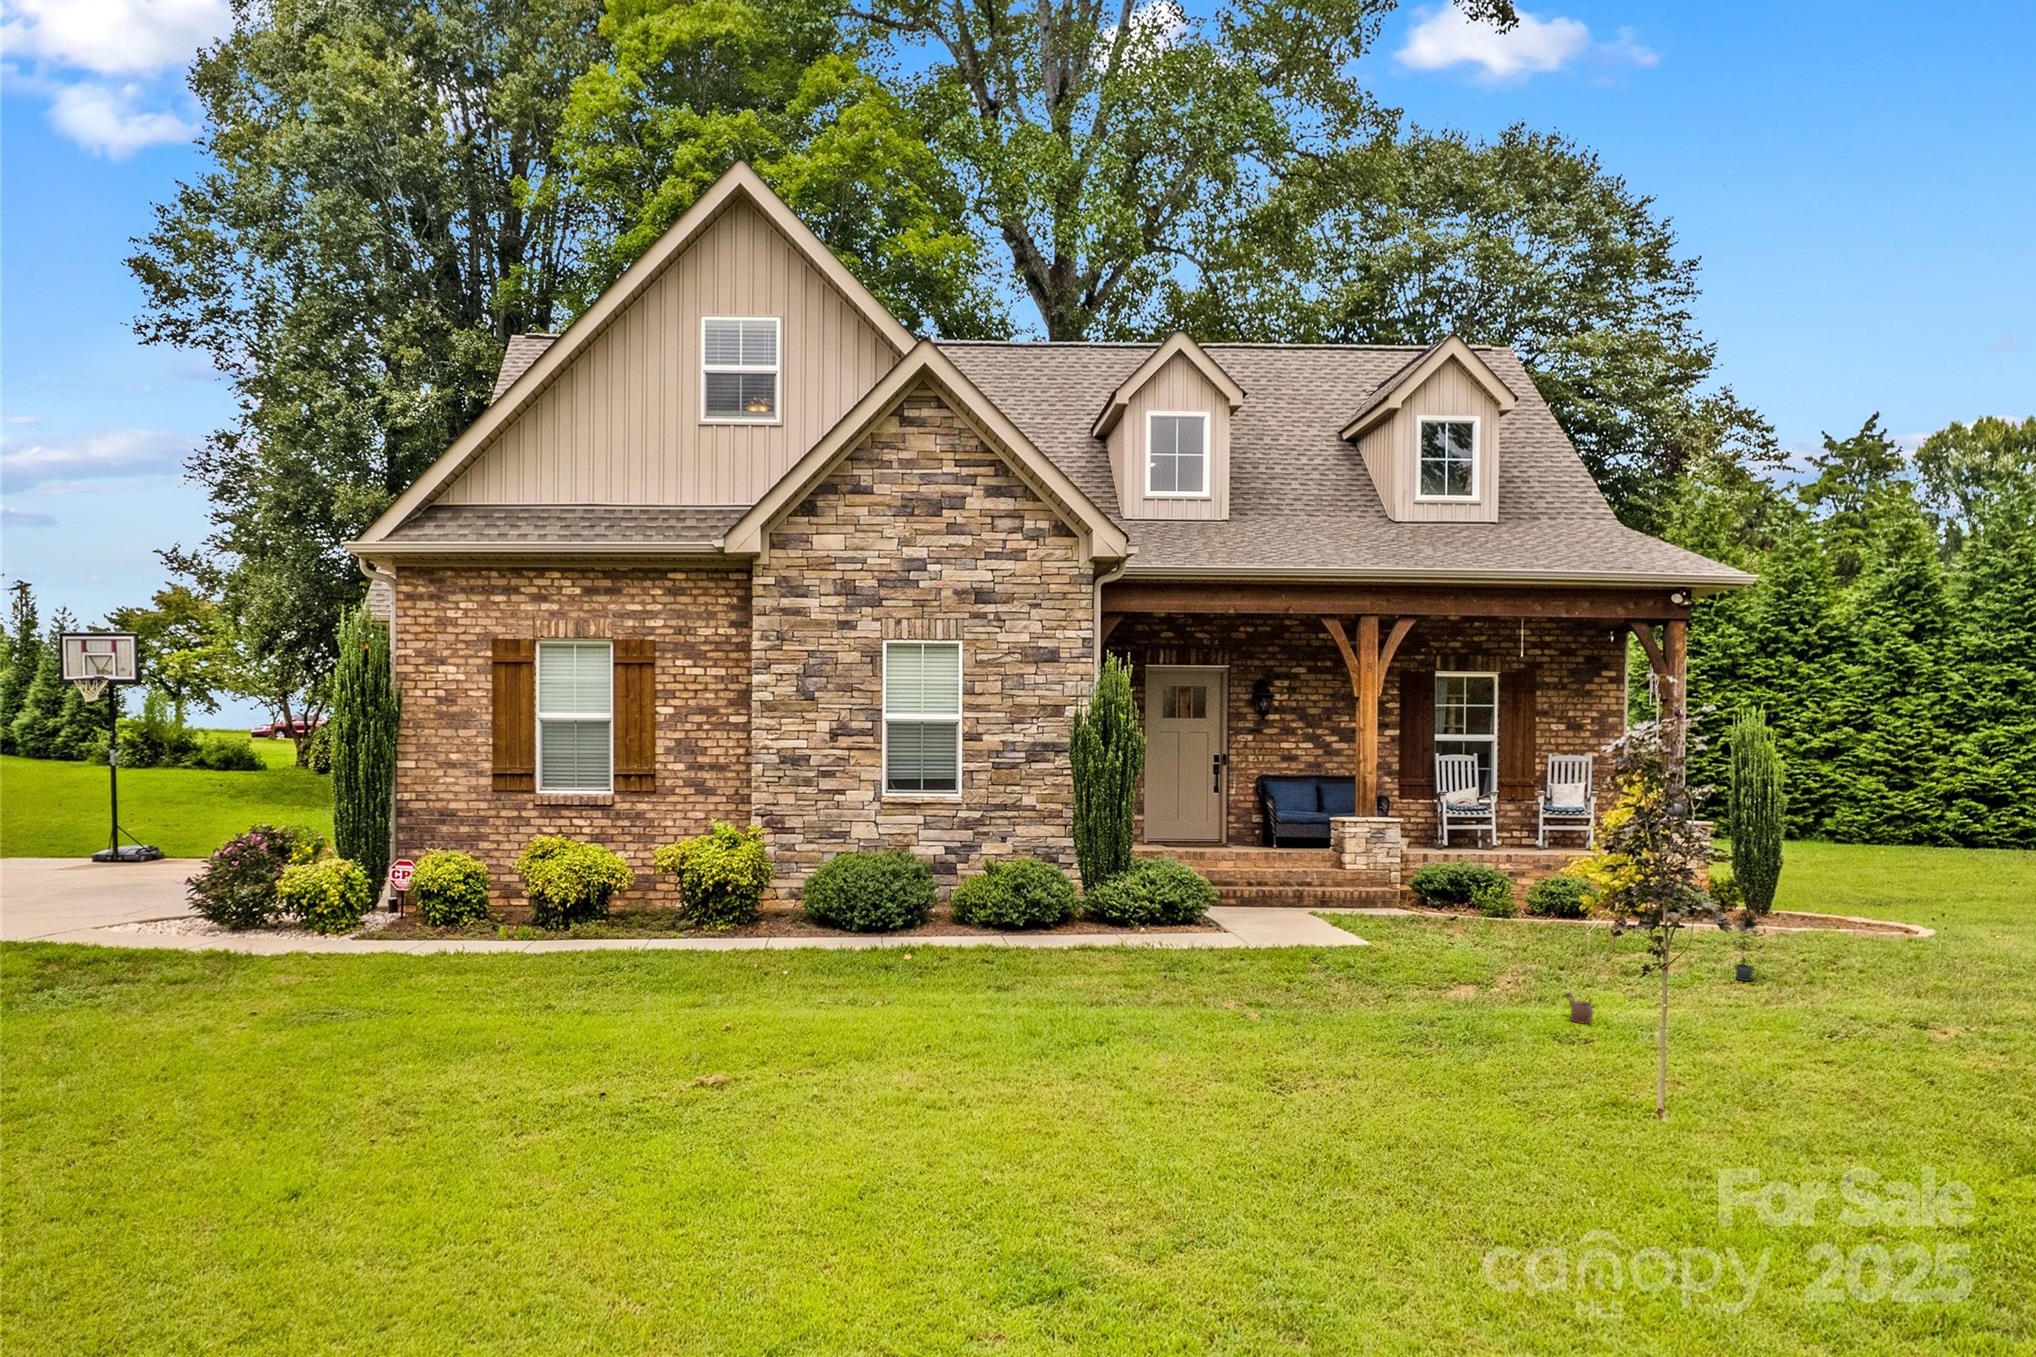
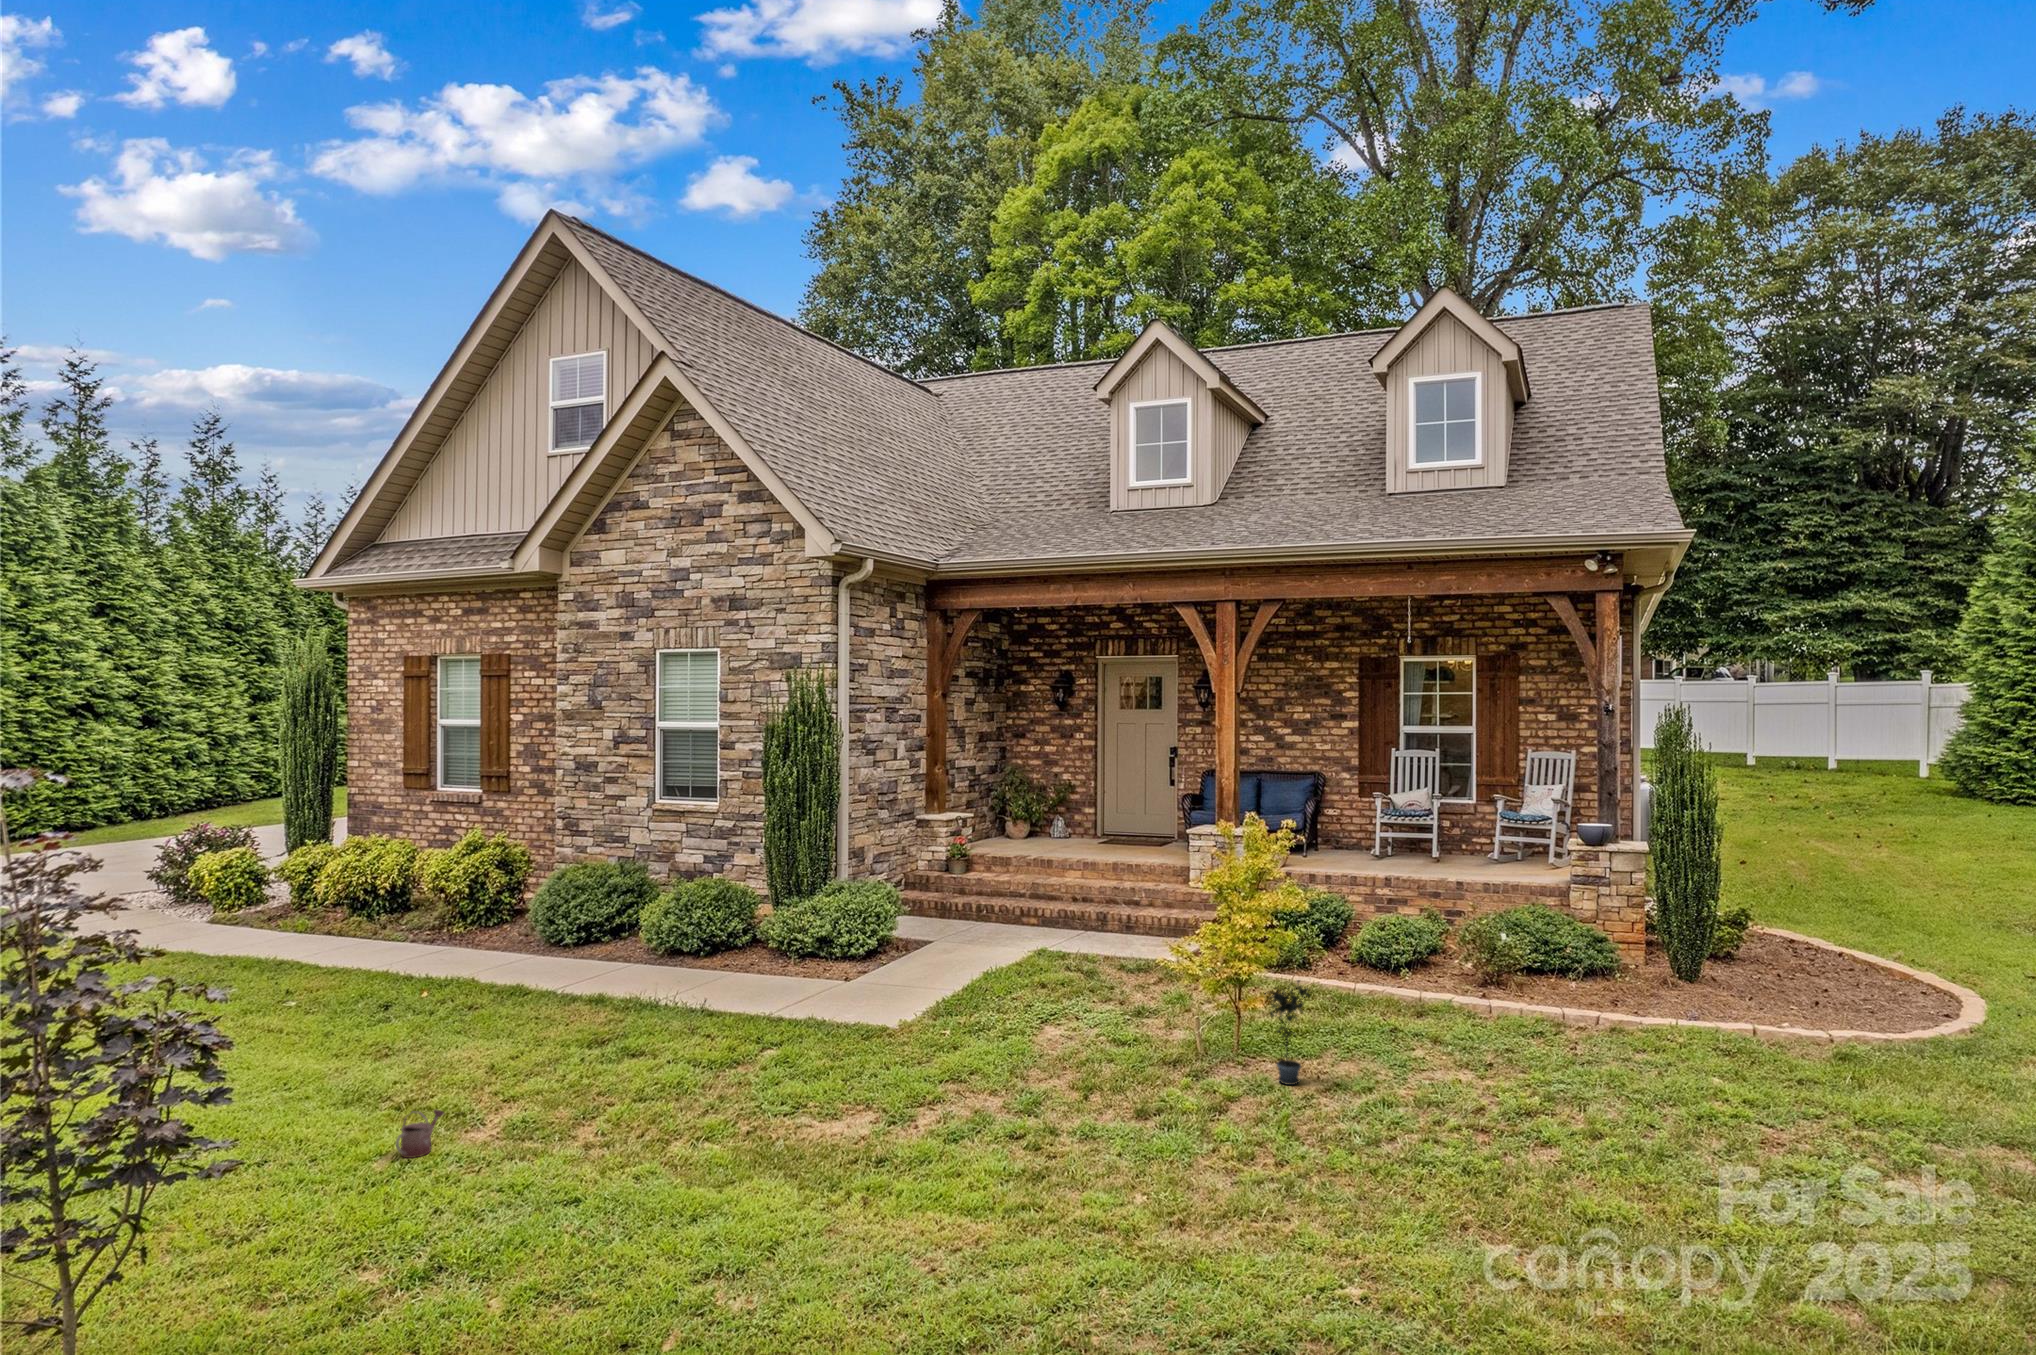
watering can: present [1564,993,1594,1023] -> present [396,1110,444,1158]

